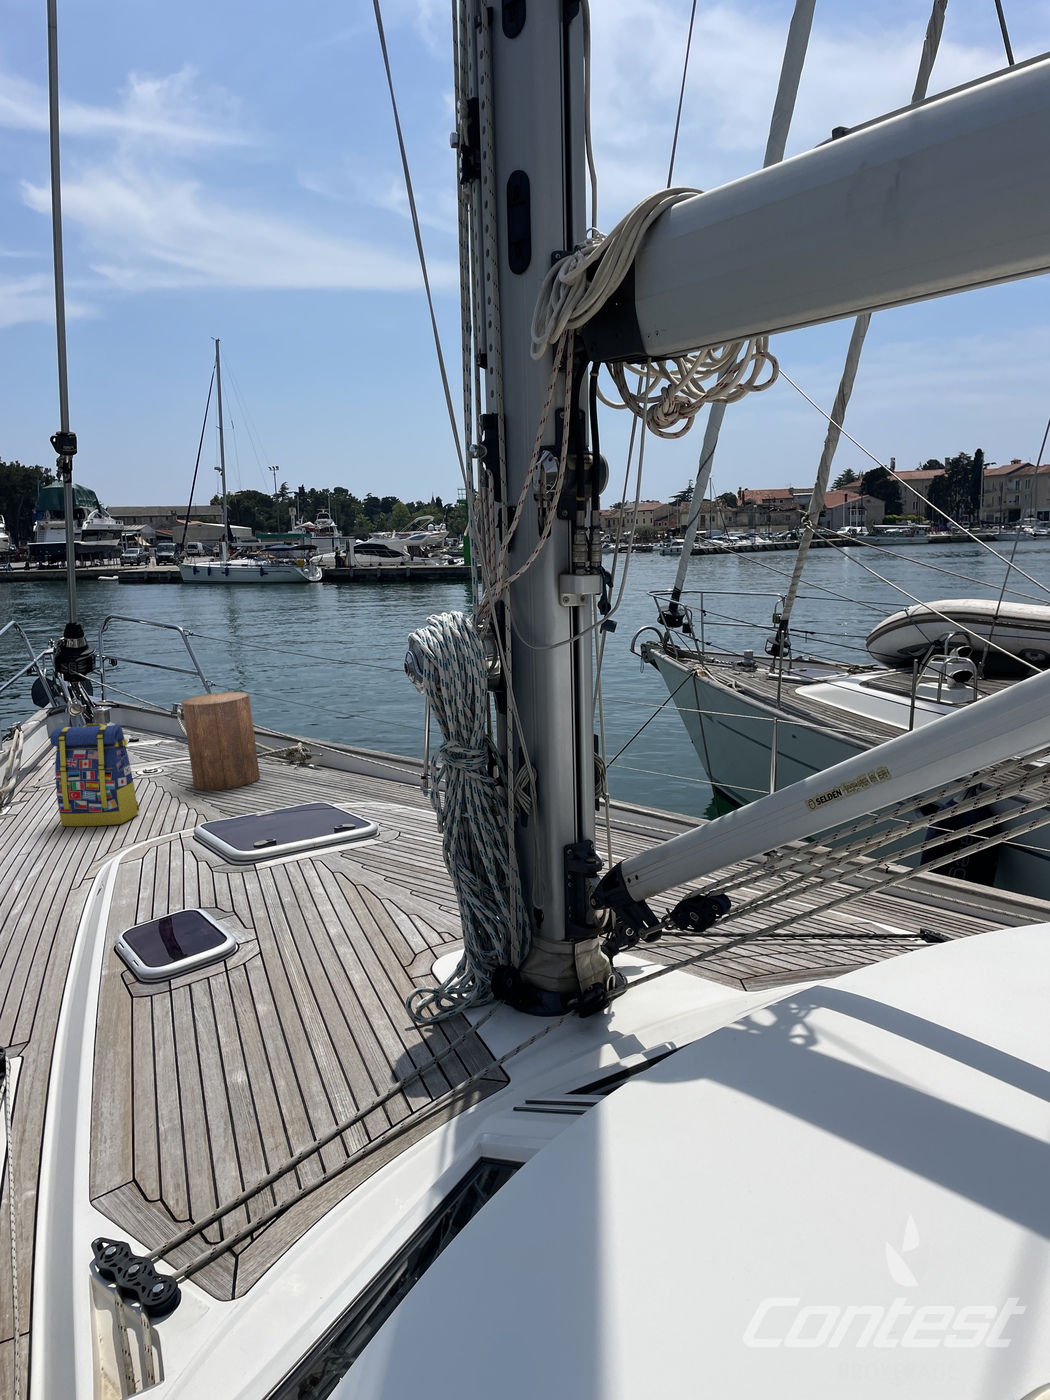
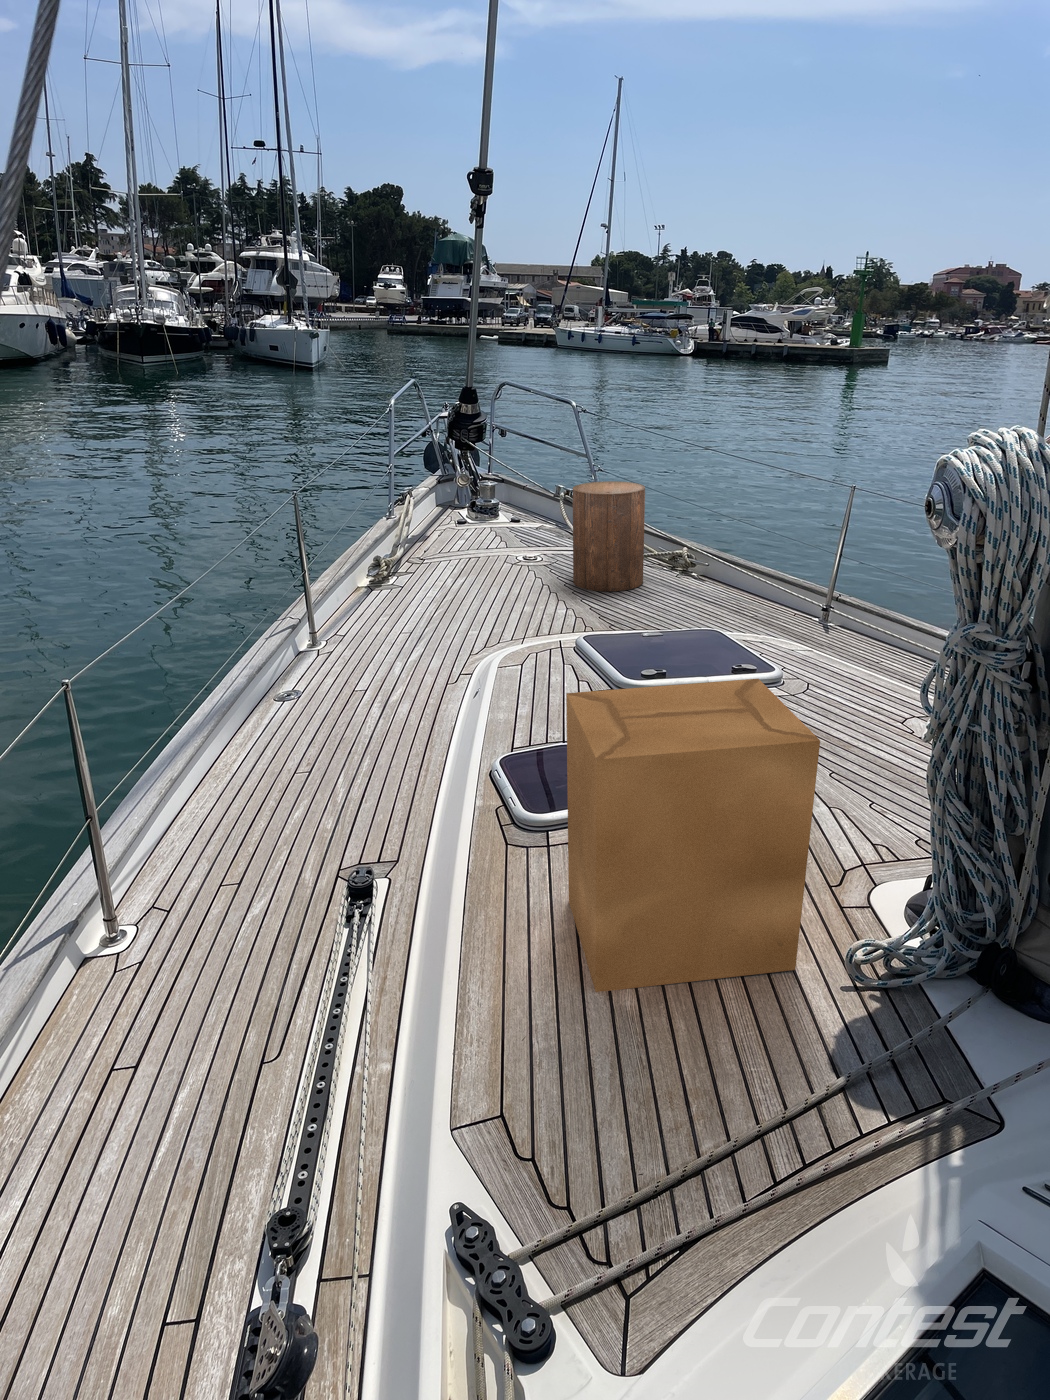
backpack: present [50,724,139,826] -> none [439,503,518,616]
cardboard box: none [162,812,372,1079] -> present [566,679,820,992]

